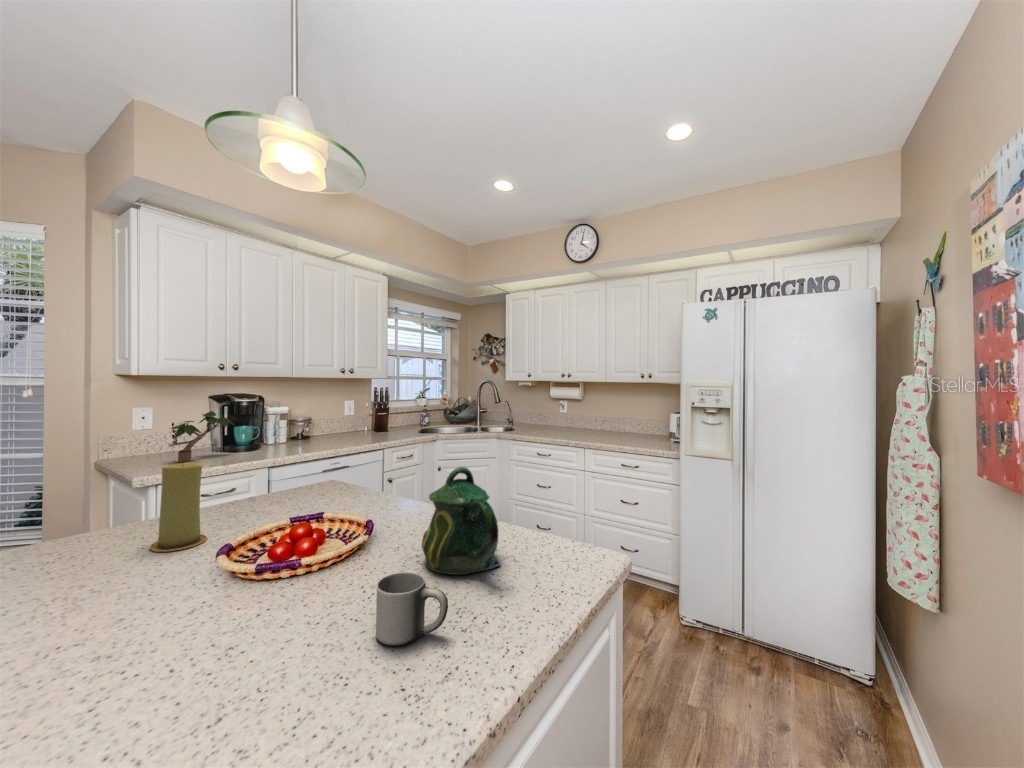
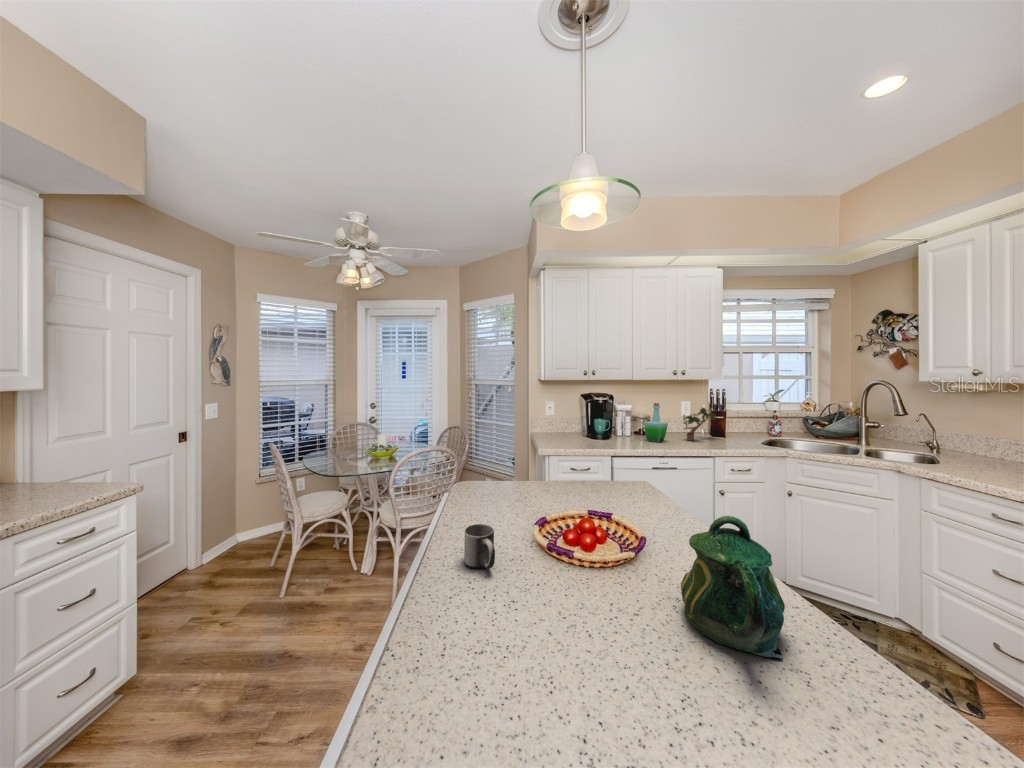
bottle: none [307,401,335,446] -> present [644,403,668,443]
potted plant: present [169,411,234,462] -> present [684,408,716,441]
candle: present [149,462,207,552] -> none [511,452,541,512]
mug: present [376,572,448,646] -> present [464,524,495,569]

